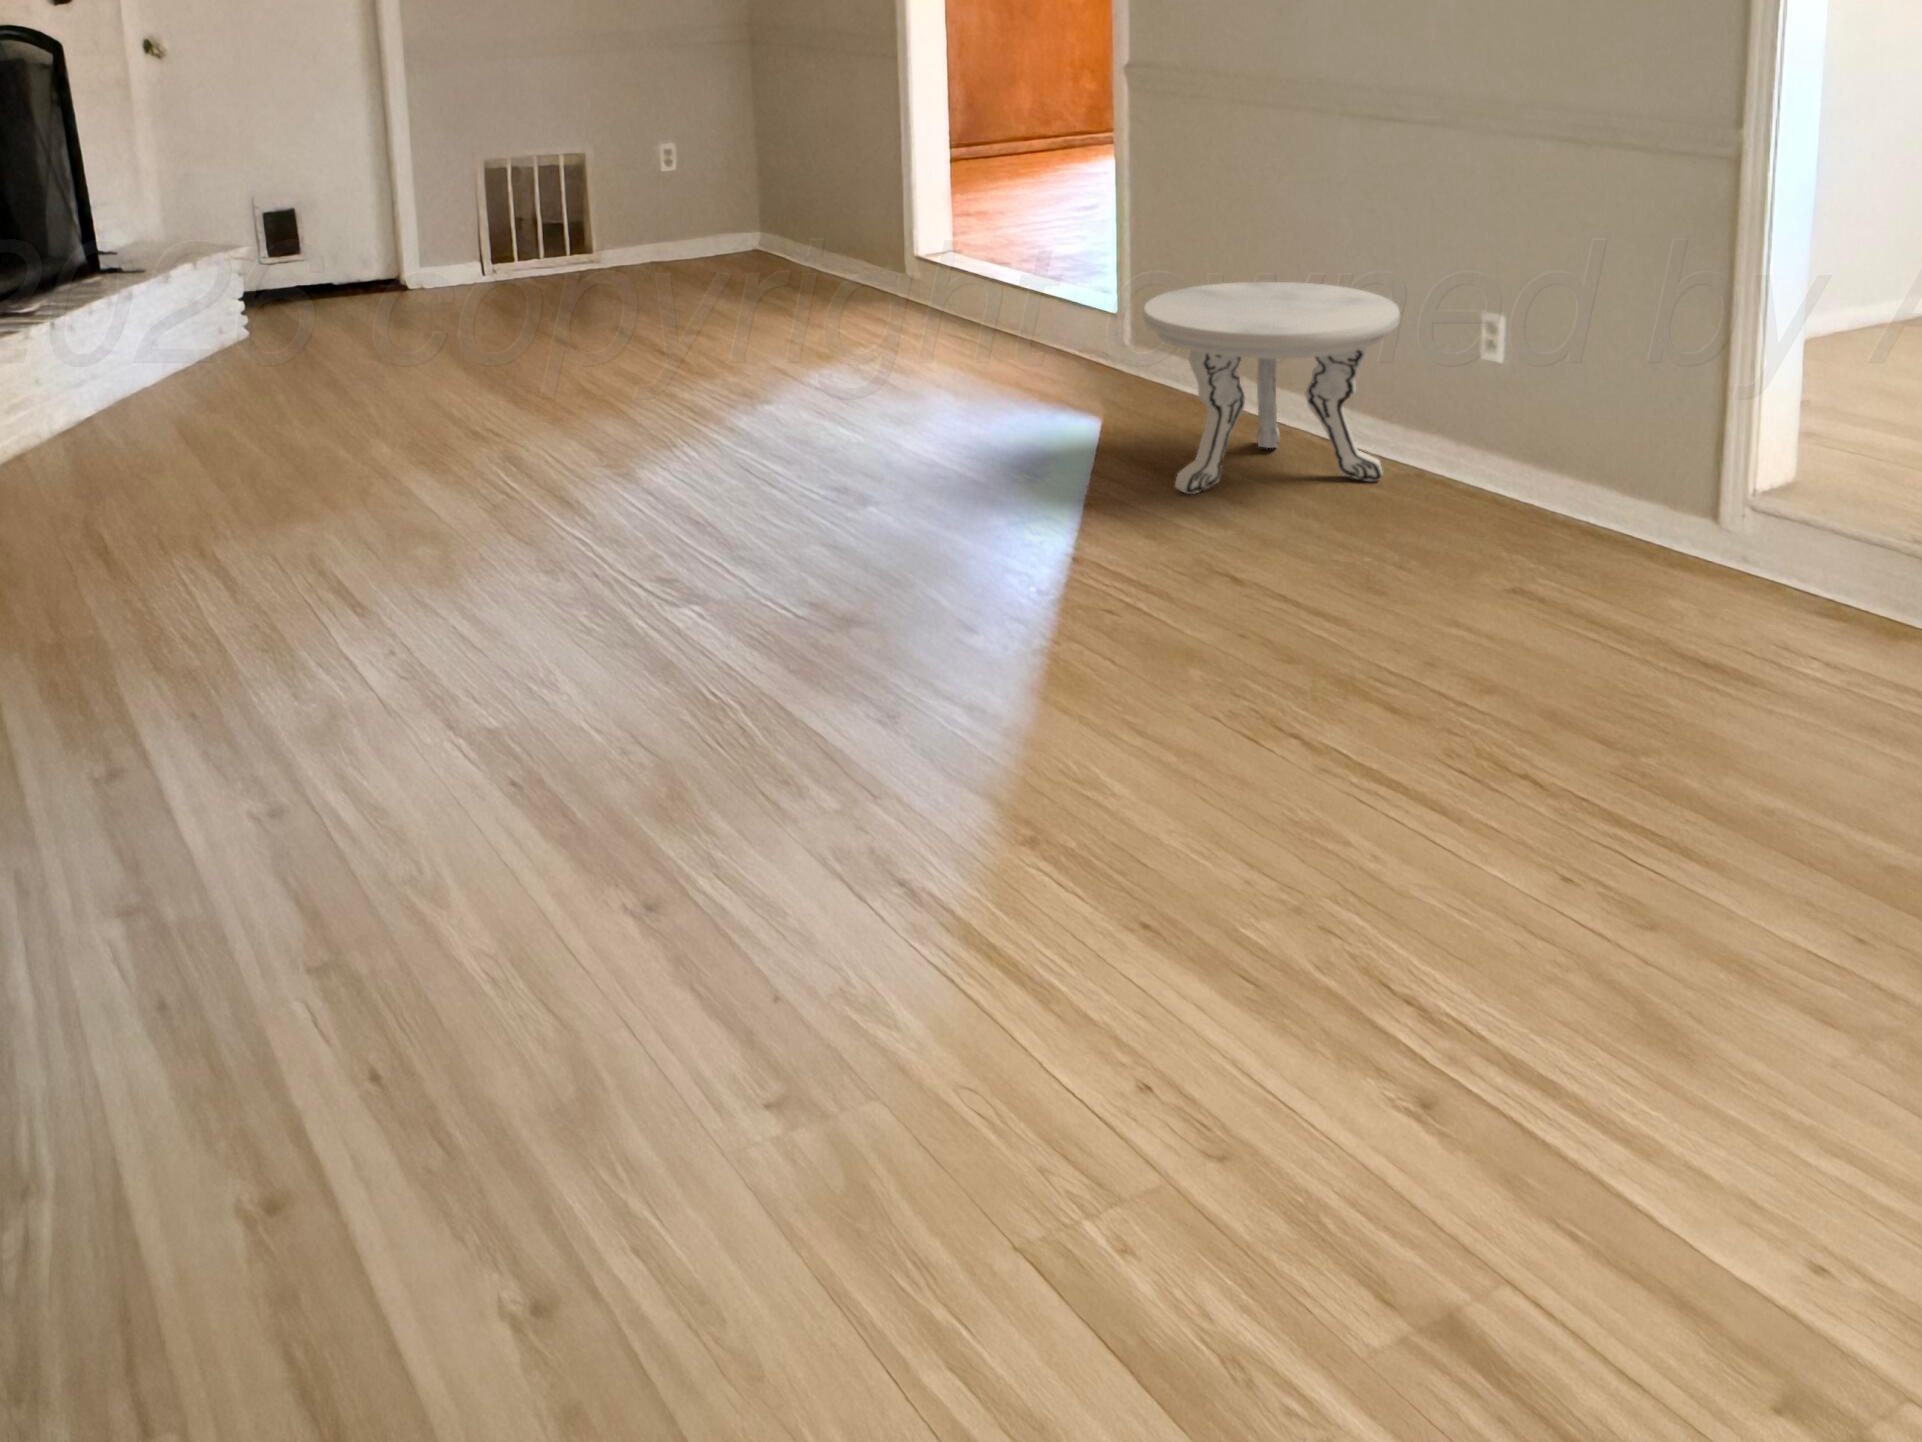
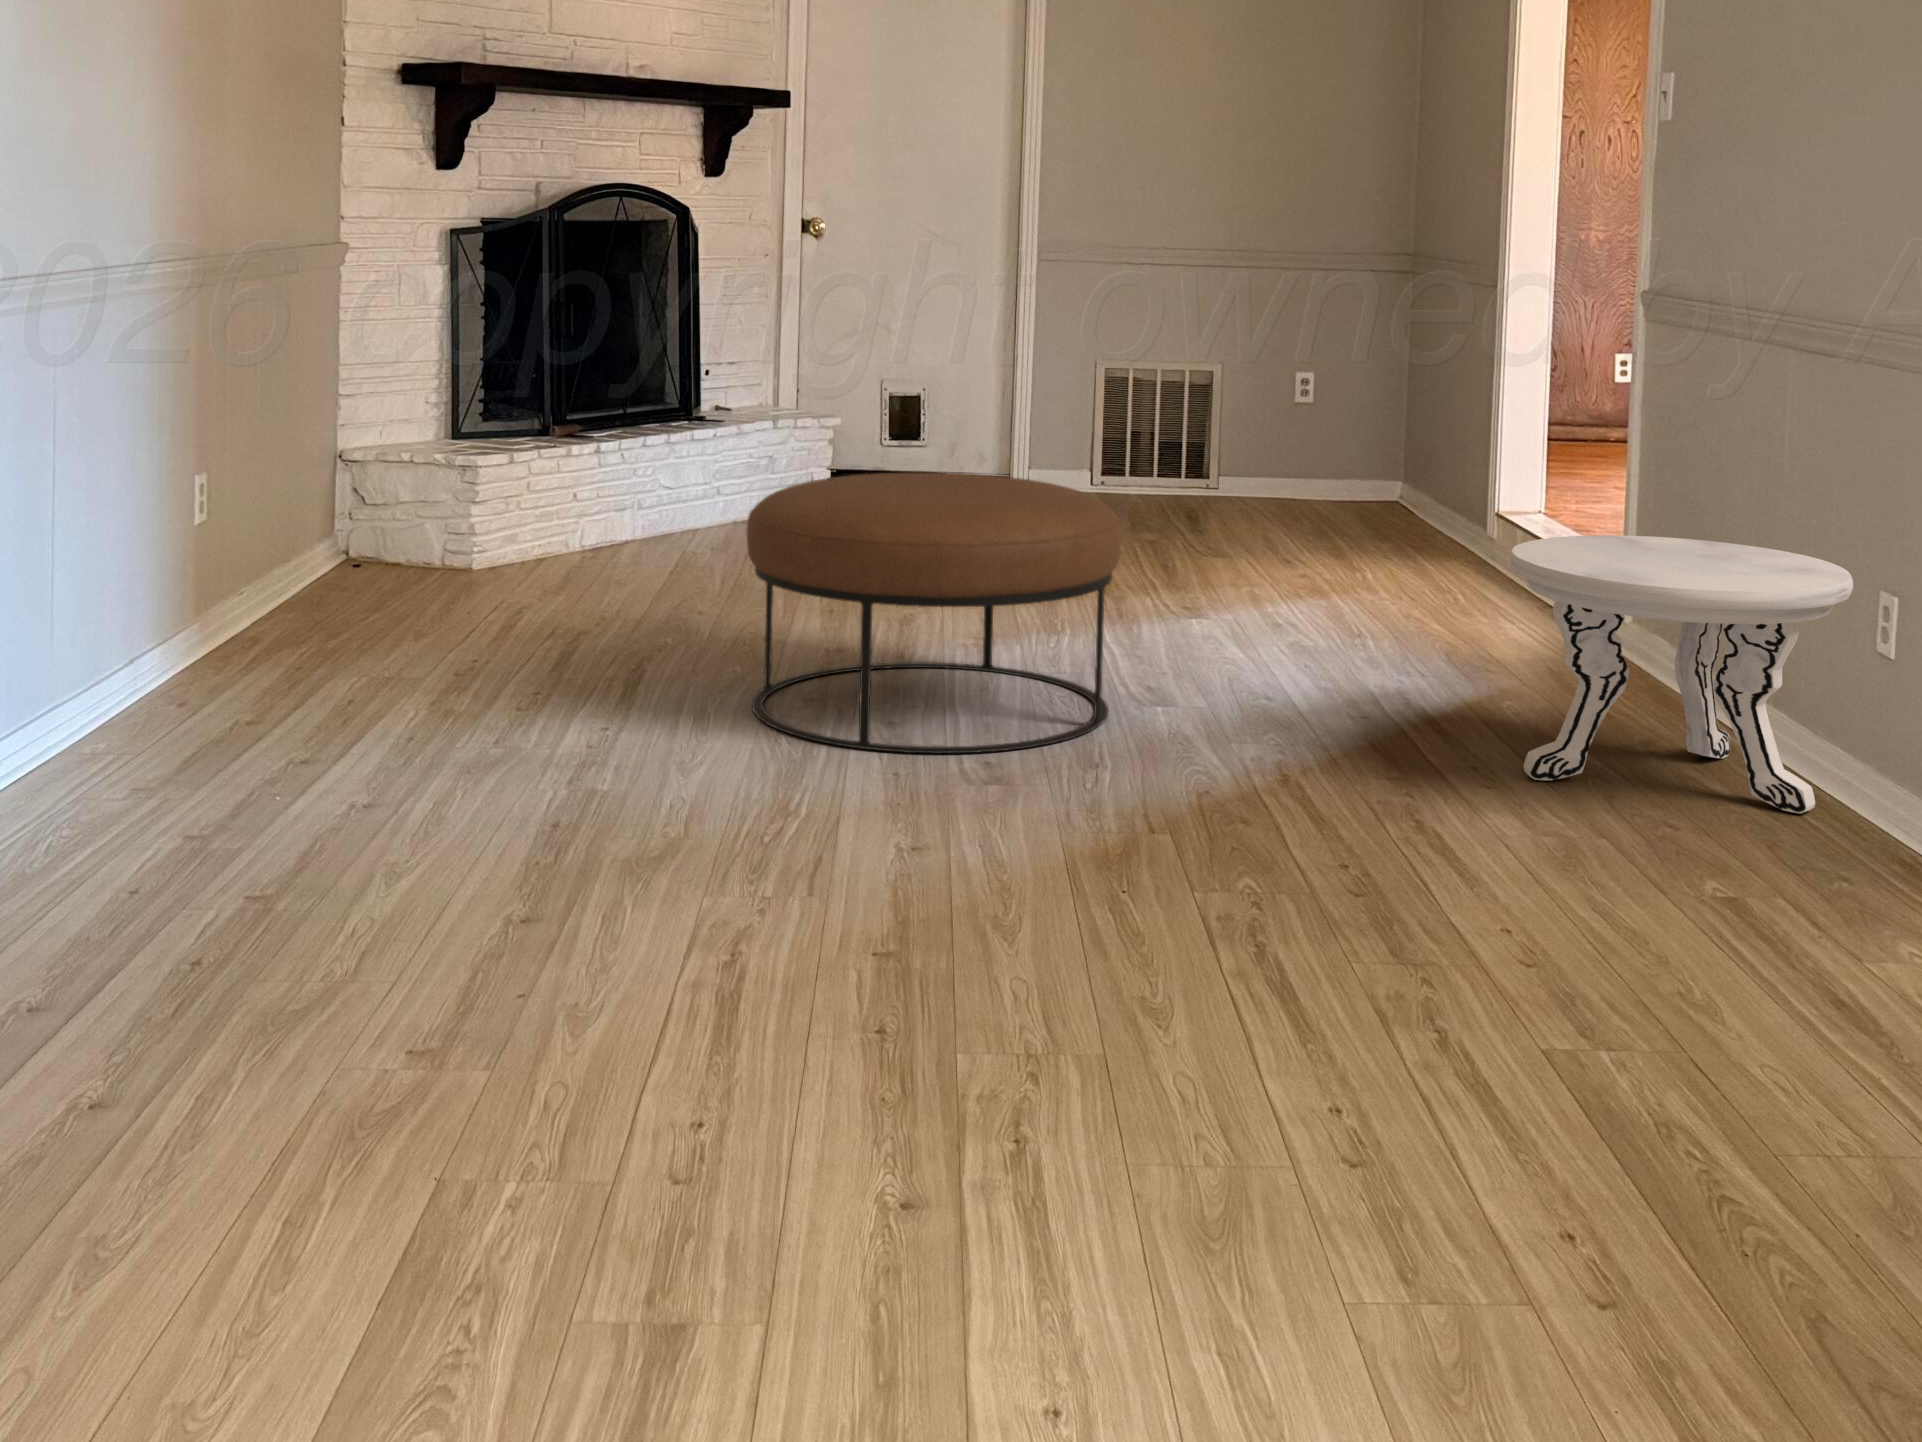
ottoman: none [460,310,821,594] -> present [746,472,1122,753]

